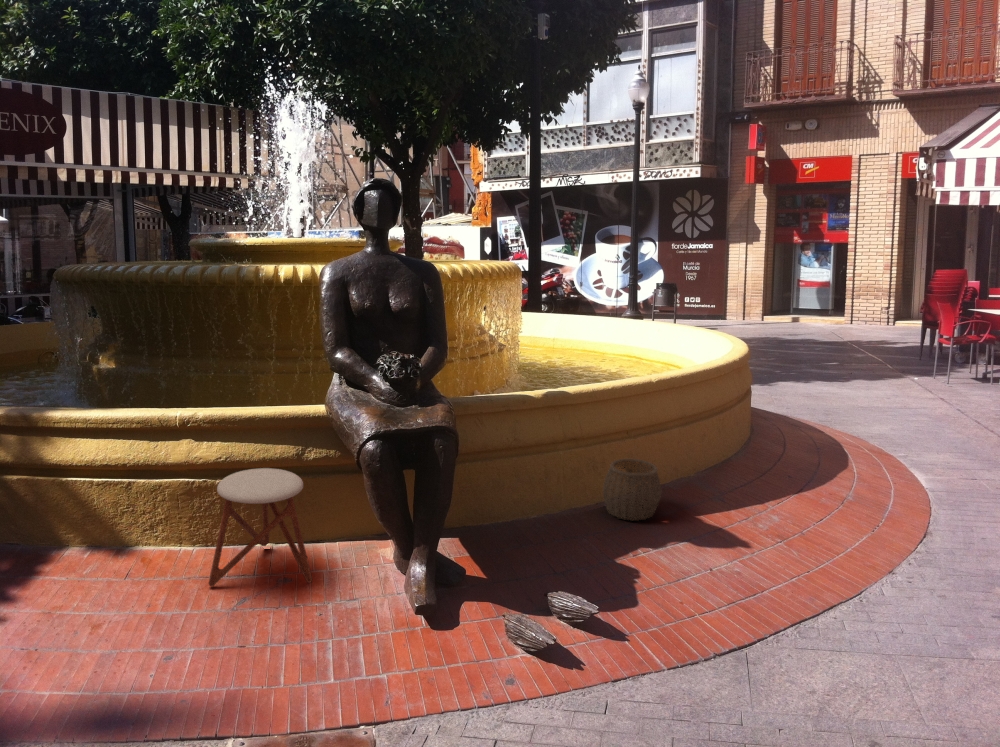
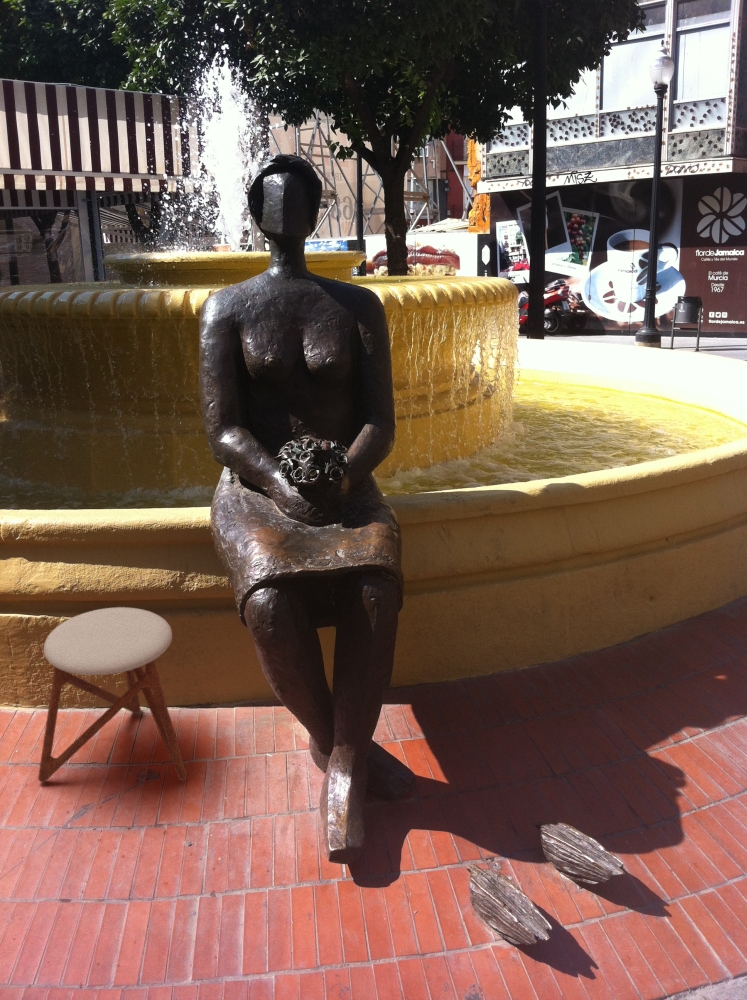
woven basket: present [603,459,661,520] -> none [622,579,711,673]

